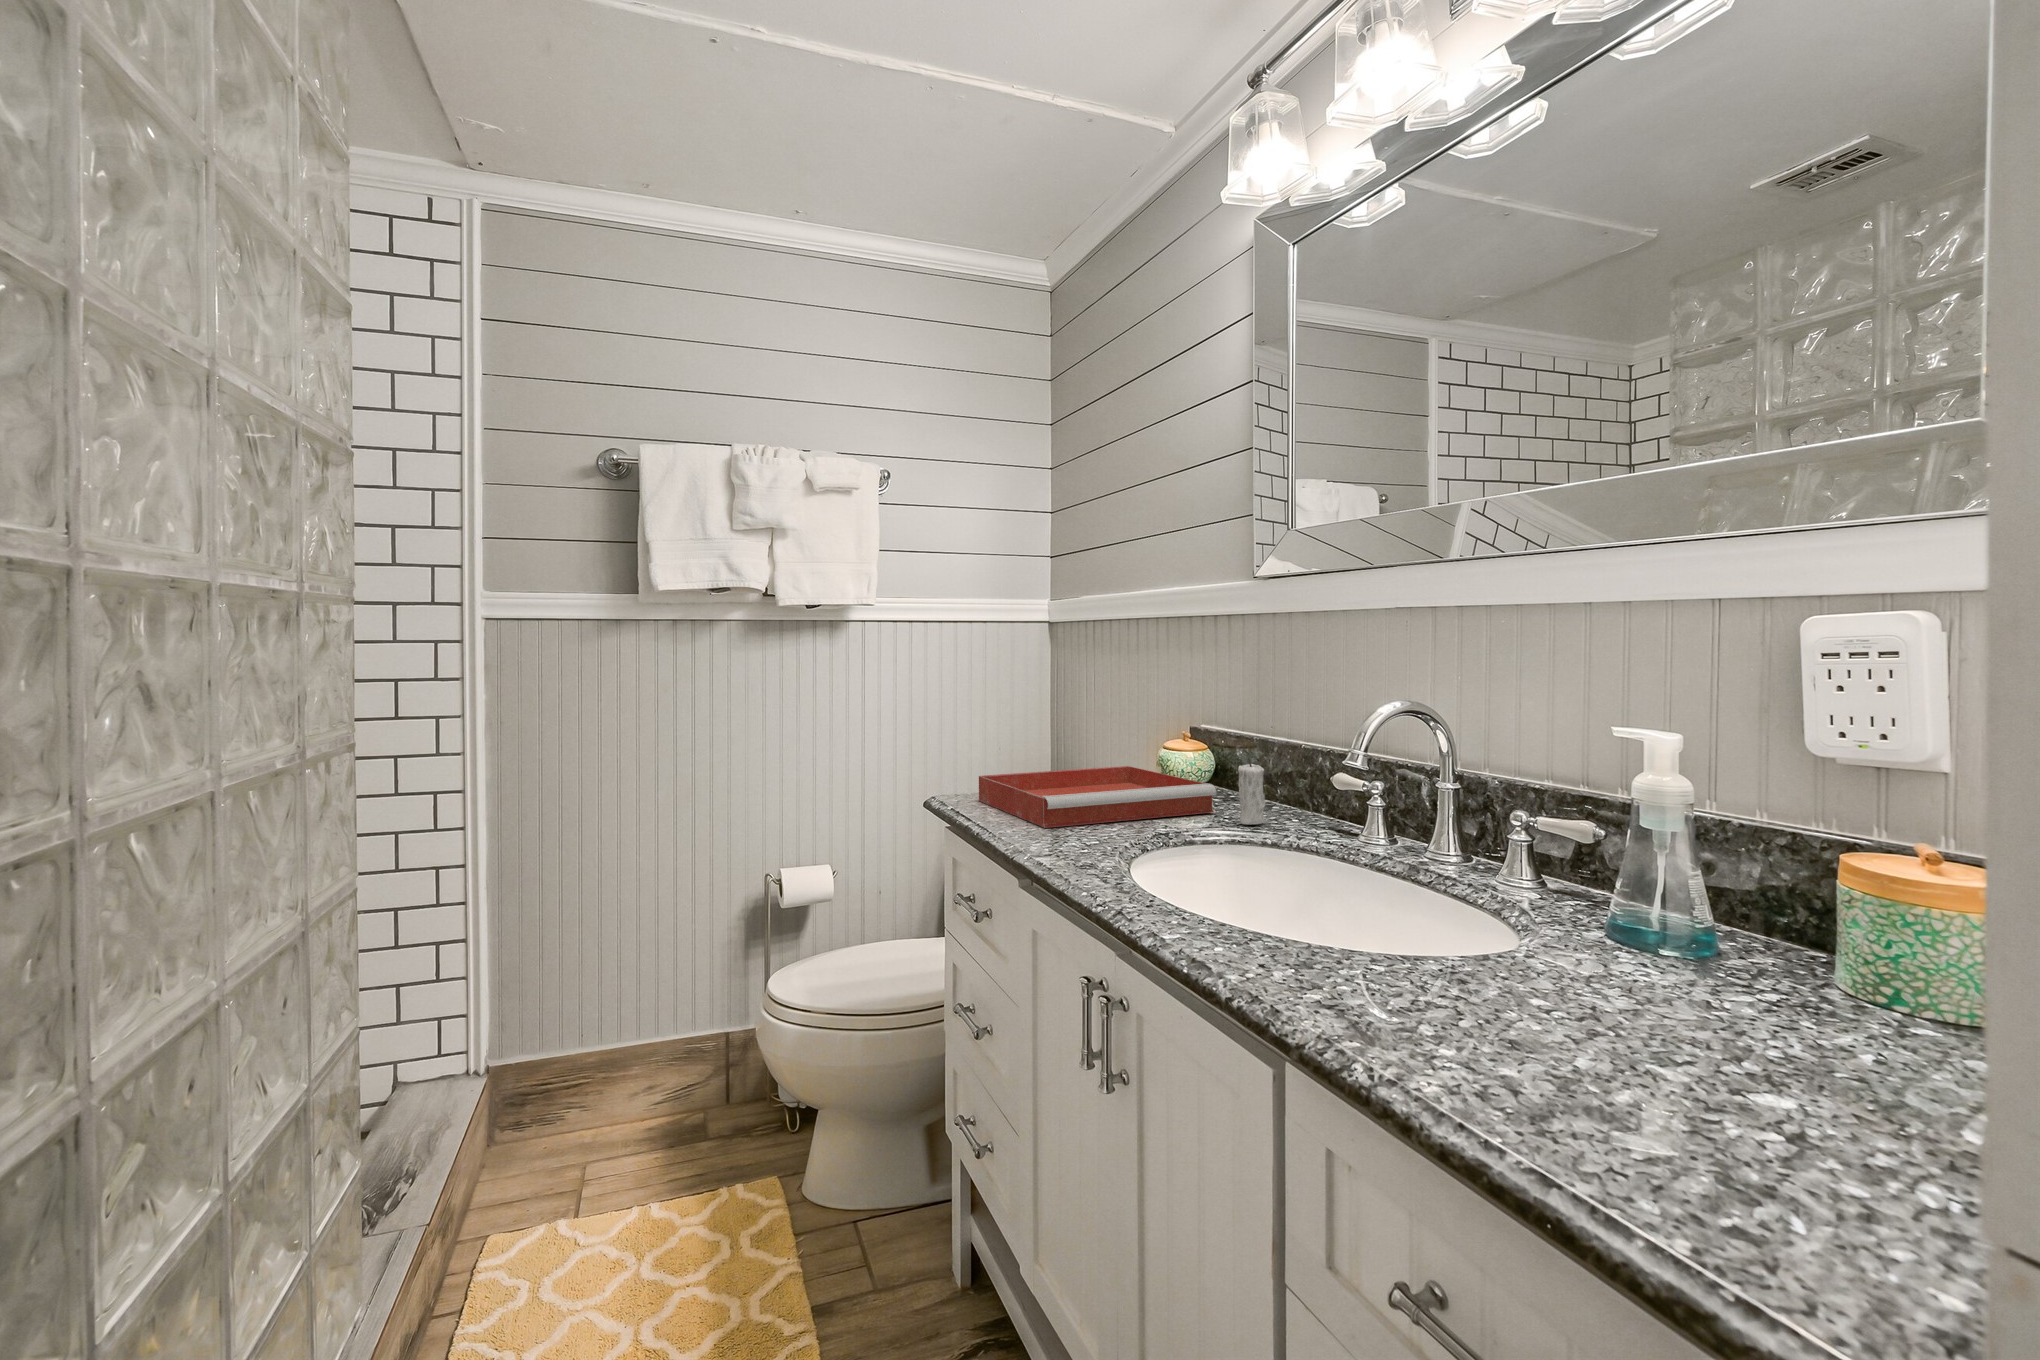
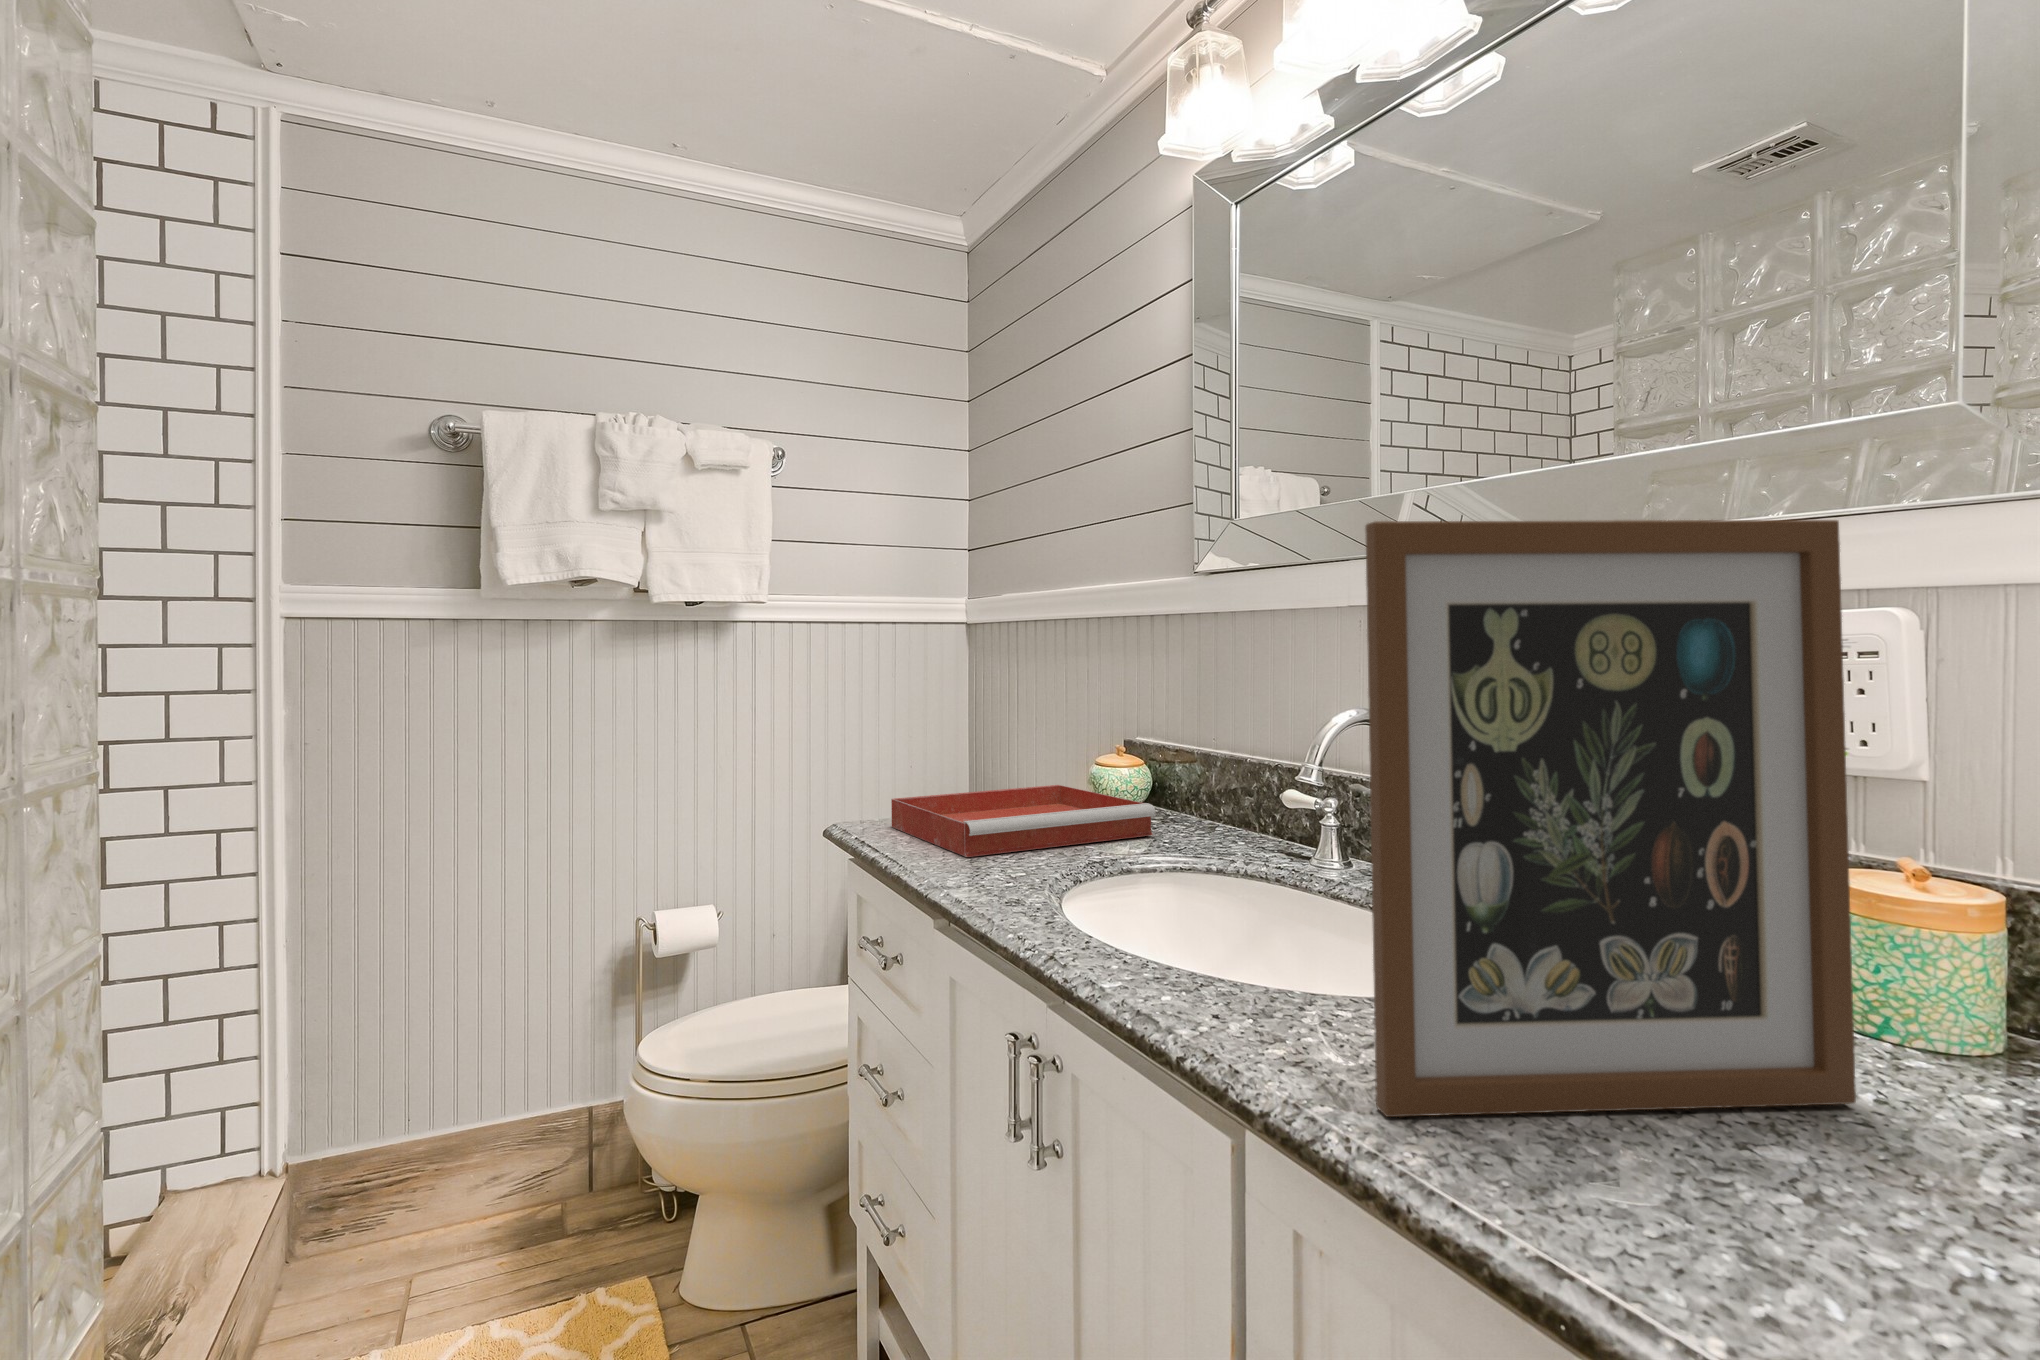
picture frame: none [1393,534,1853,1062] -> present [1365,520,1856,1117]
candle: present [1238,758,1265,825] -> none [1180,768,1209,848]

